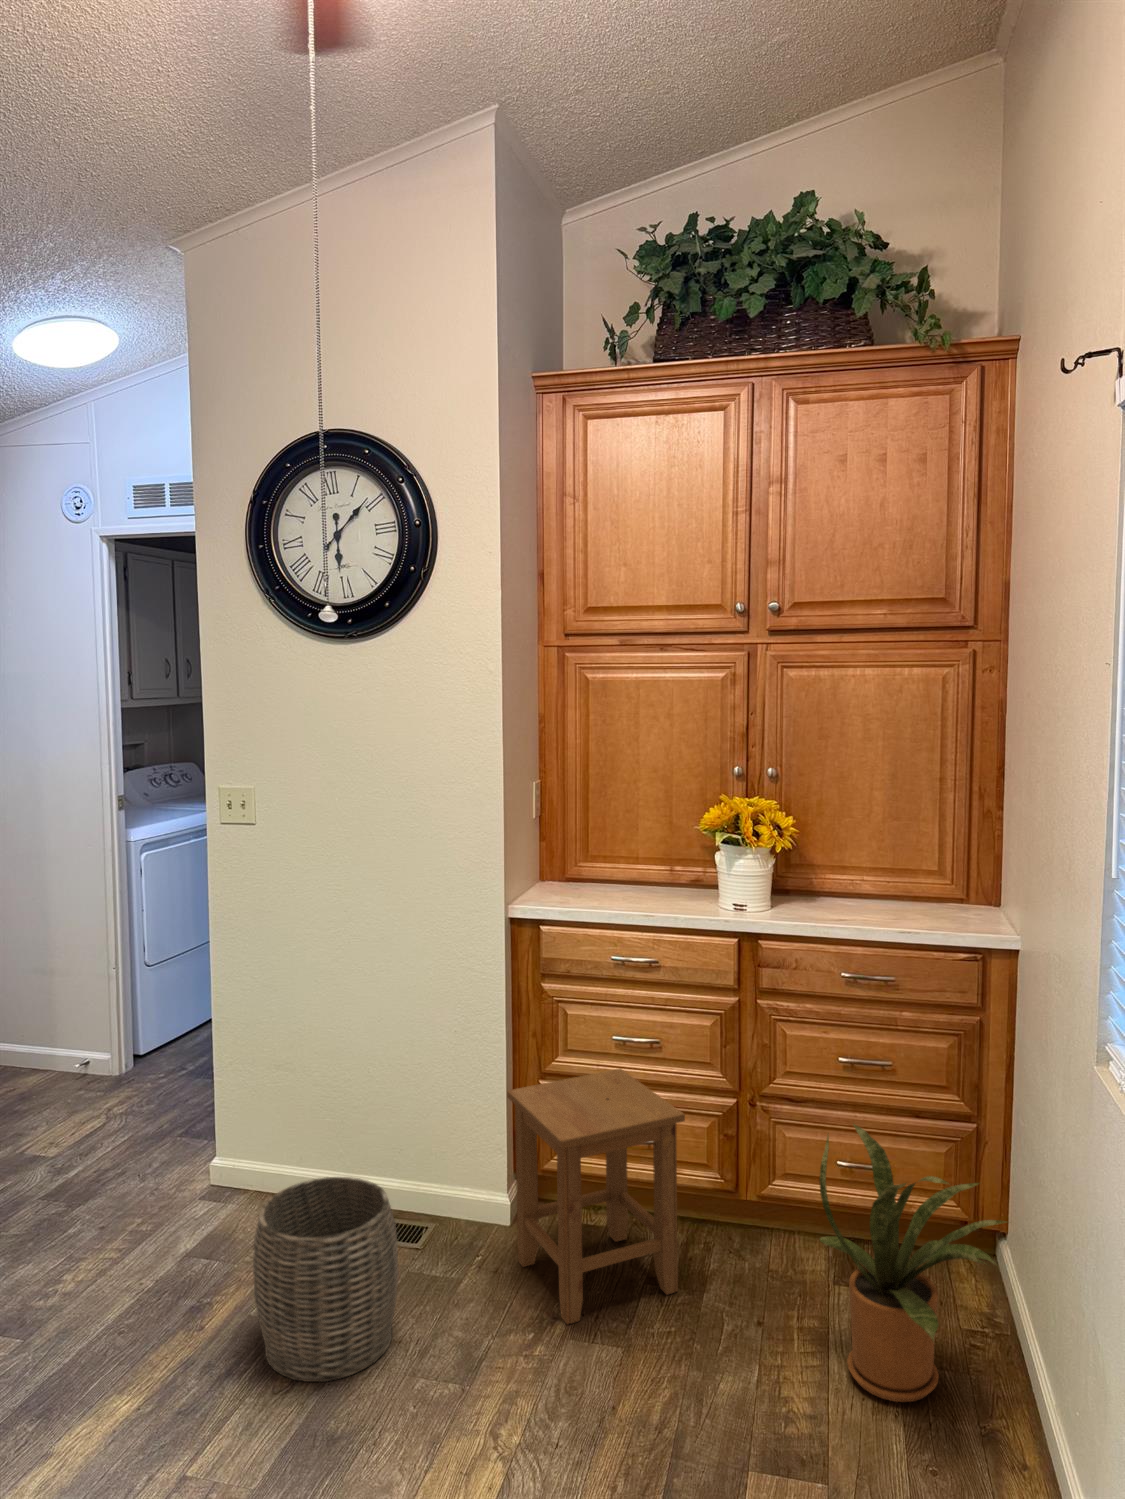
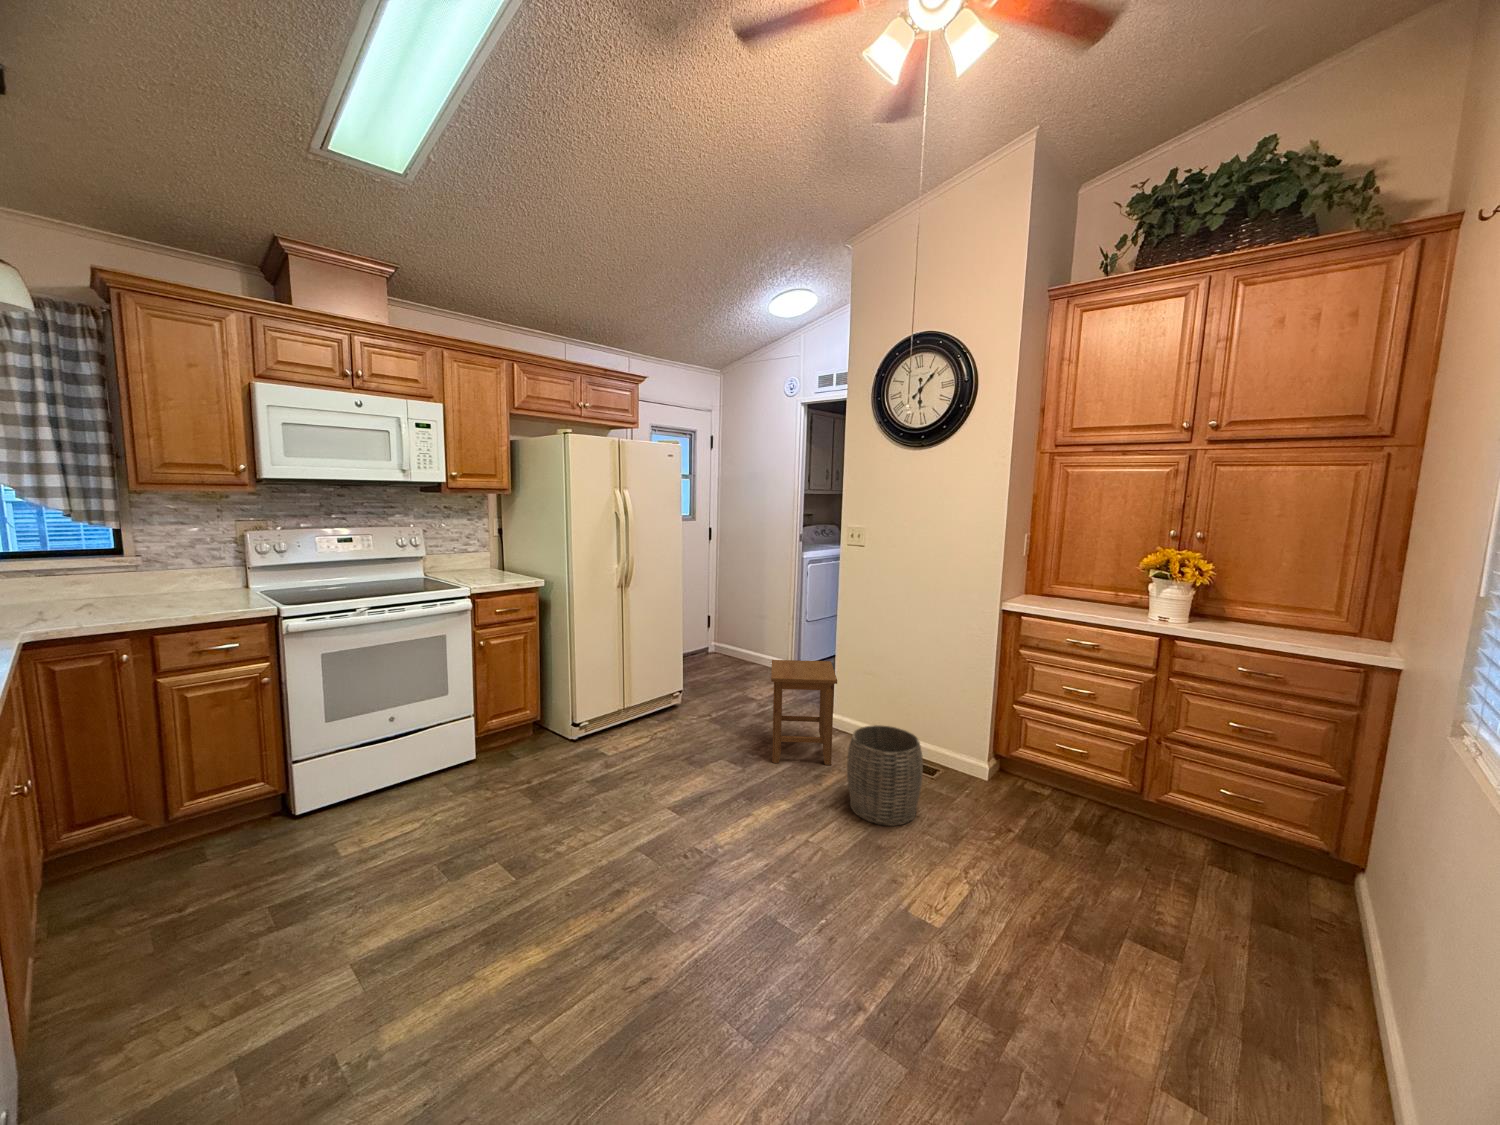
stool: present [507,1069,685,1324] -> present [771,660,837,765]
house plant: present [819,1124,1007,1402] -> none [1204,762,1382,952]

